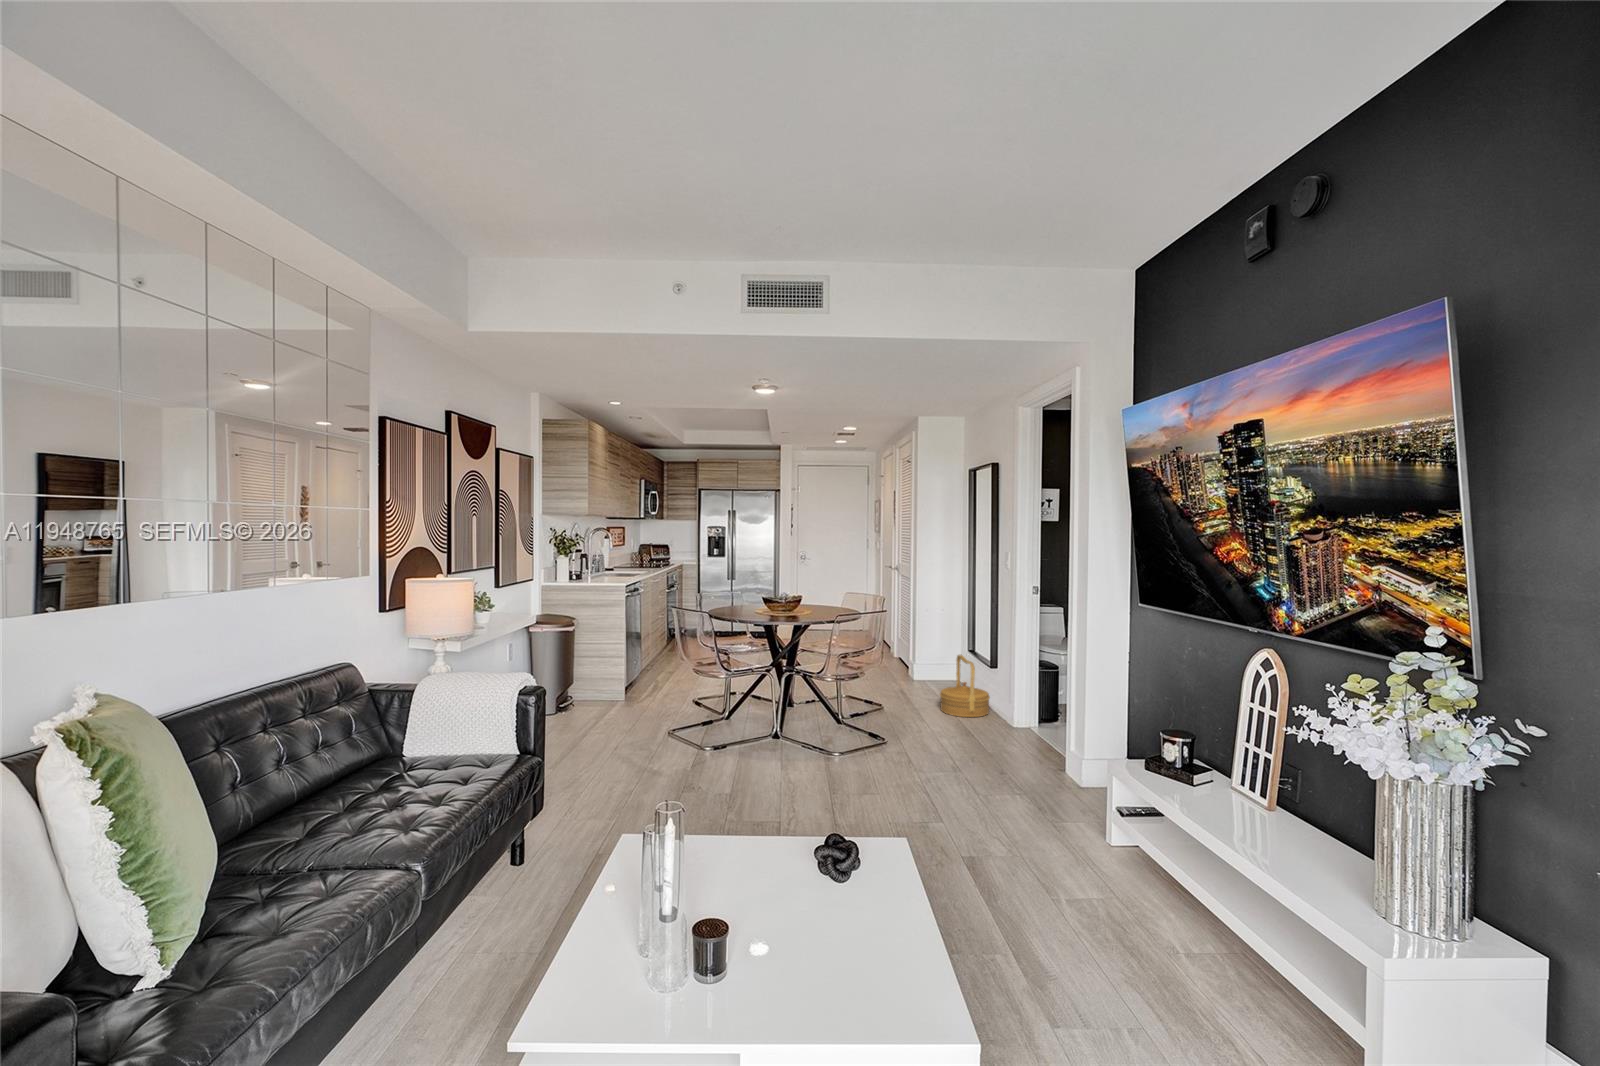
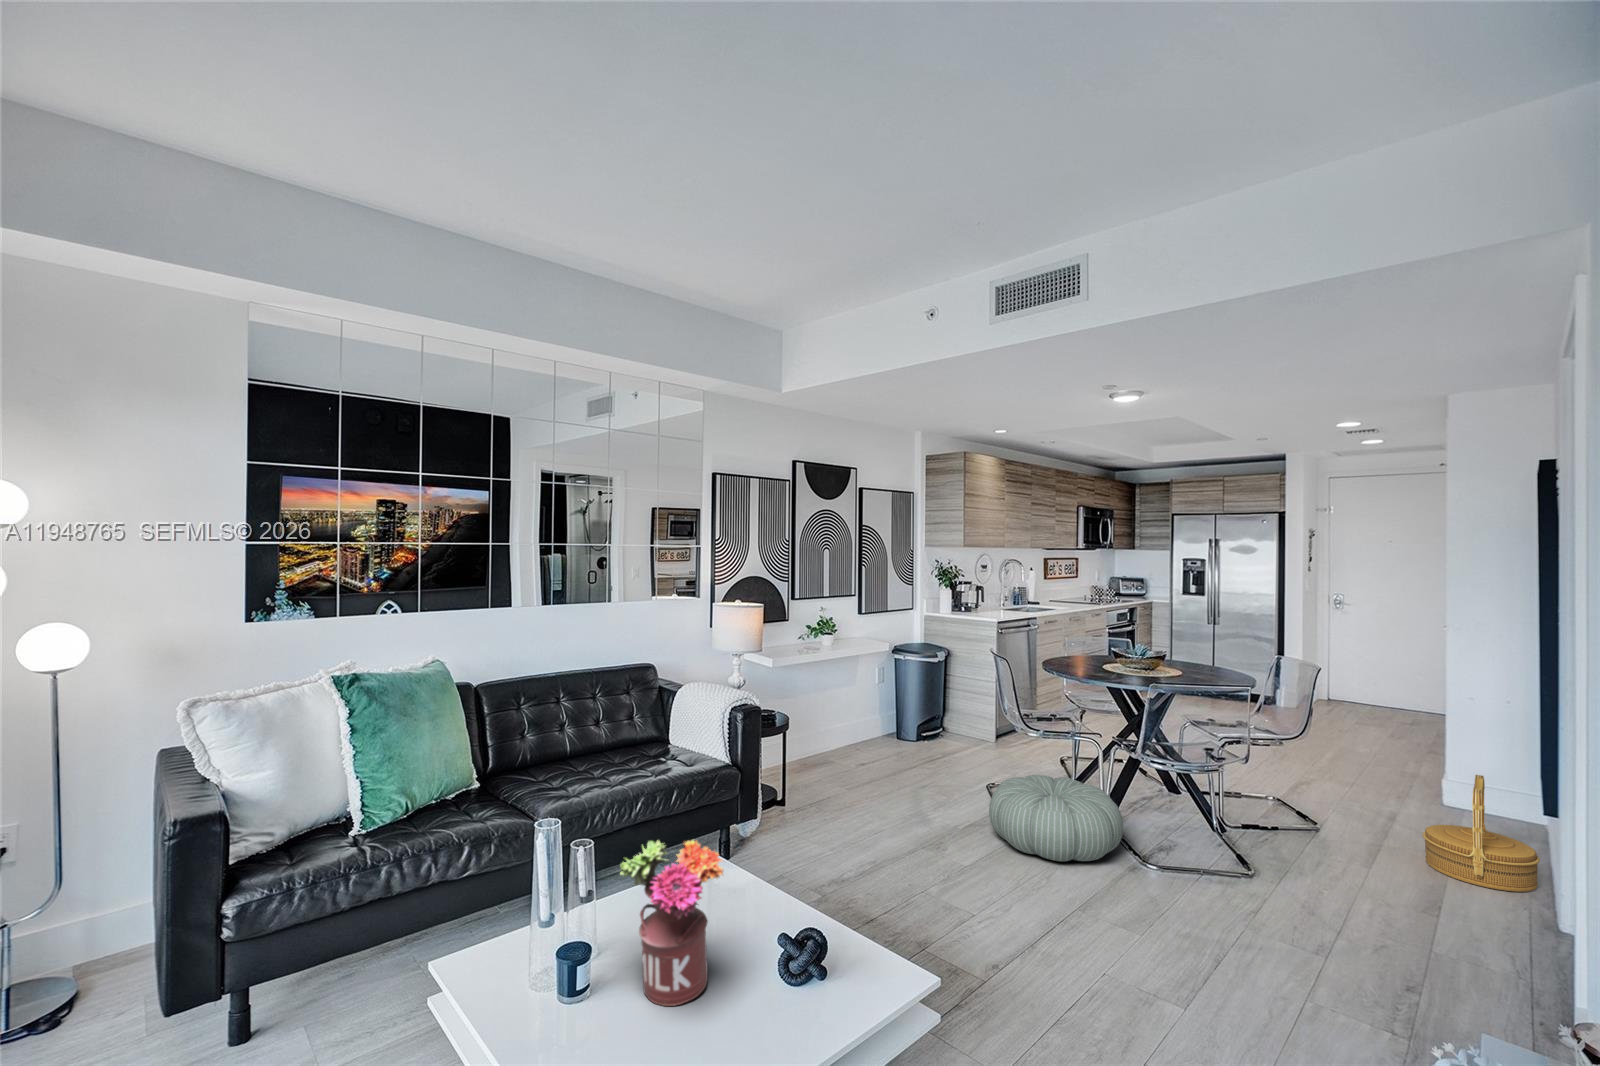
pouf: none [718,707,822,772] -> present [989,775,1123,861]
flower arrangement: none [767,785,863,939] -> present [620,840,723,1006]

